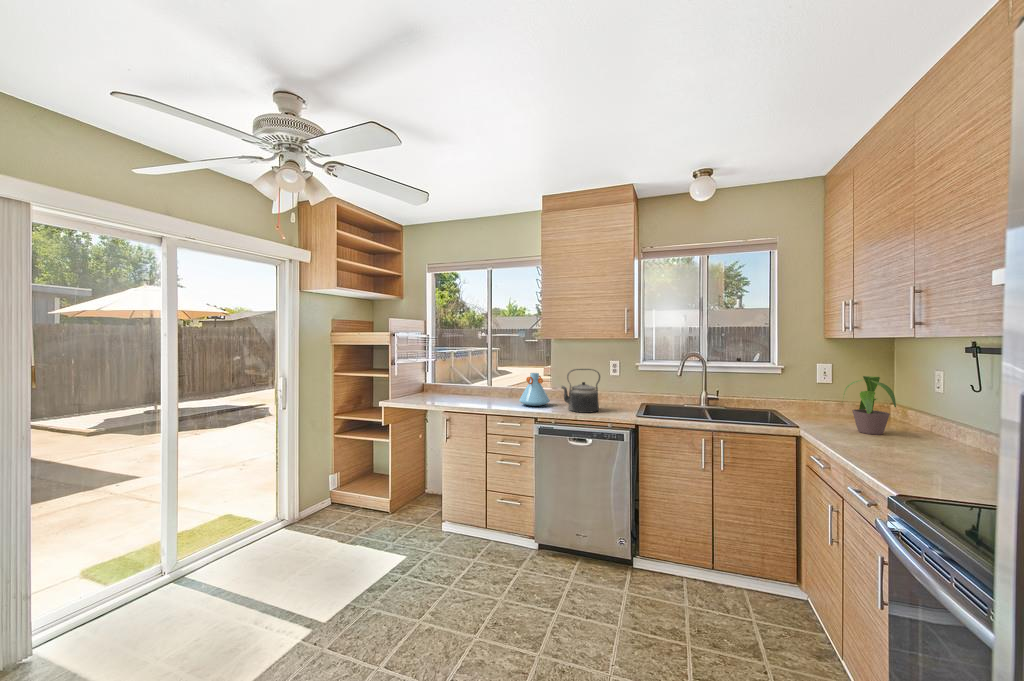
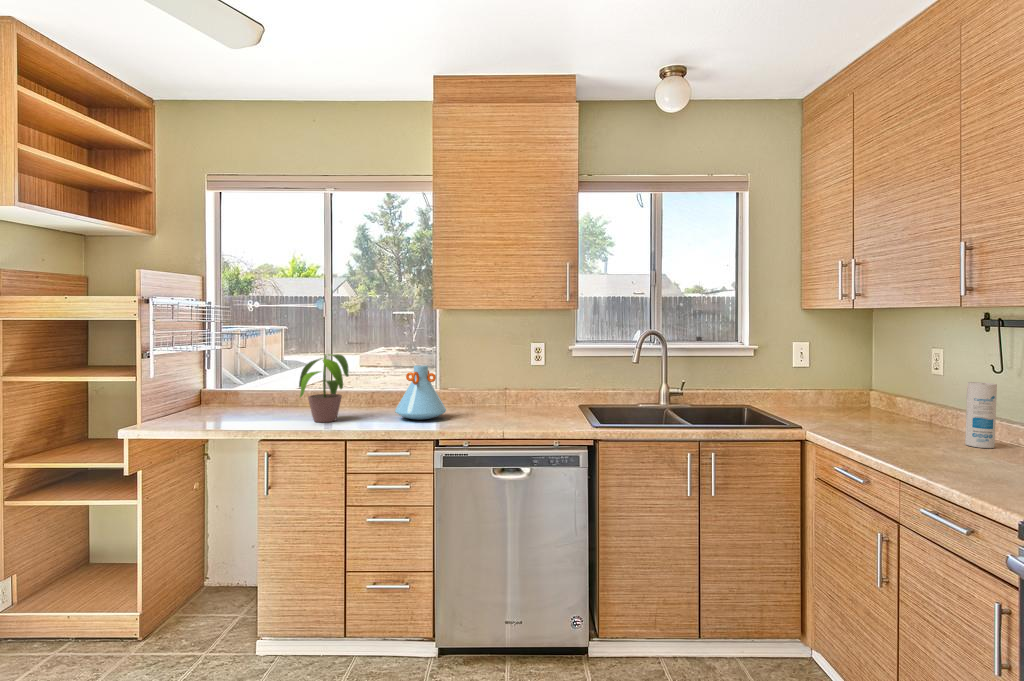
kettle: present [561,369,600,413] -> none [471,356,529,426]
potted plant: present [844,376,896,435] -> present [299,354,349,422]
canister: none [931,399,957,453] -> present [965,382,997,448]

